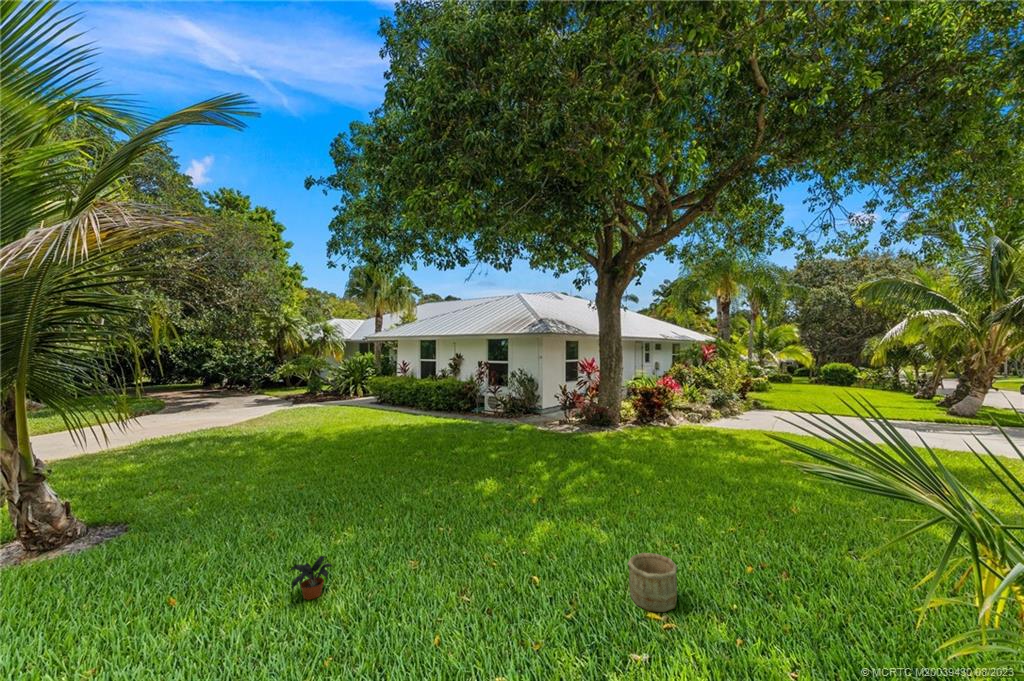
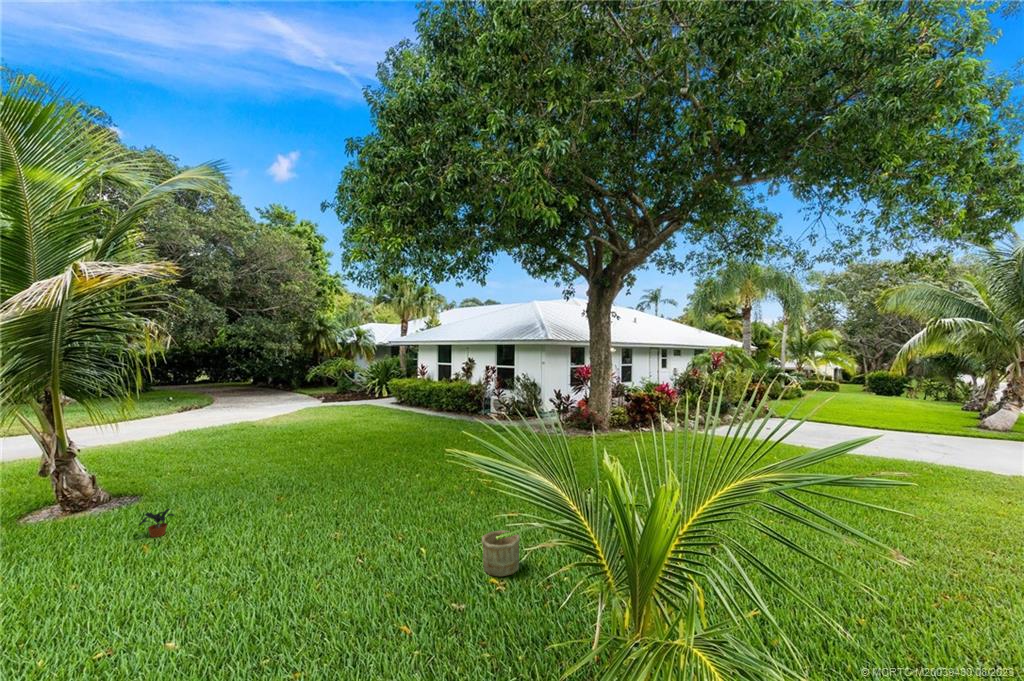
potted plant: present [290,556,333,600] -> present [138,508,175,537]

